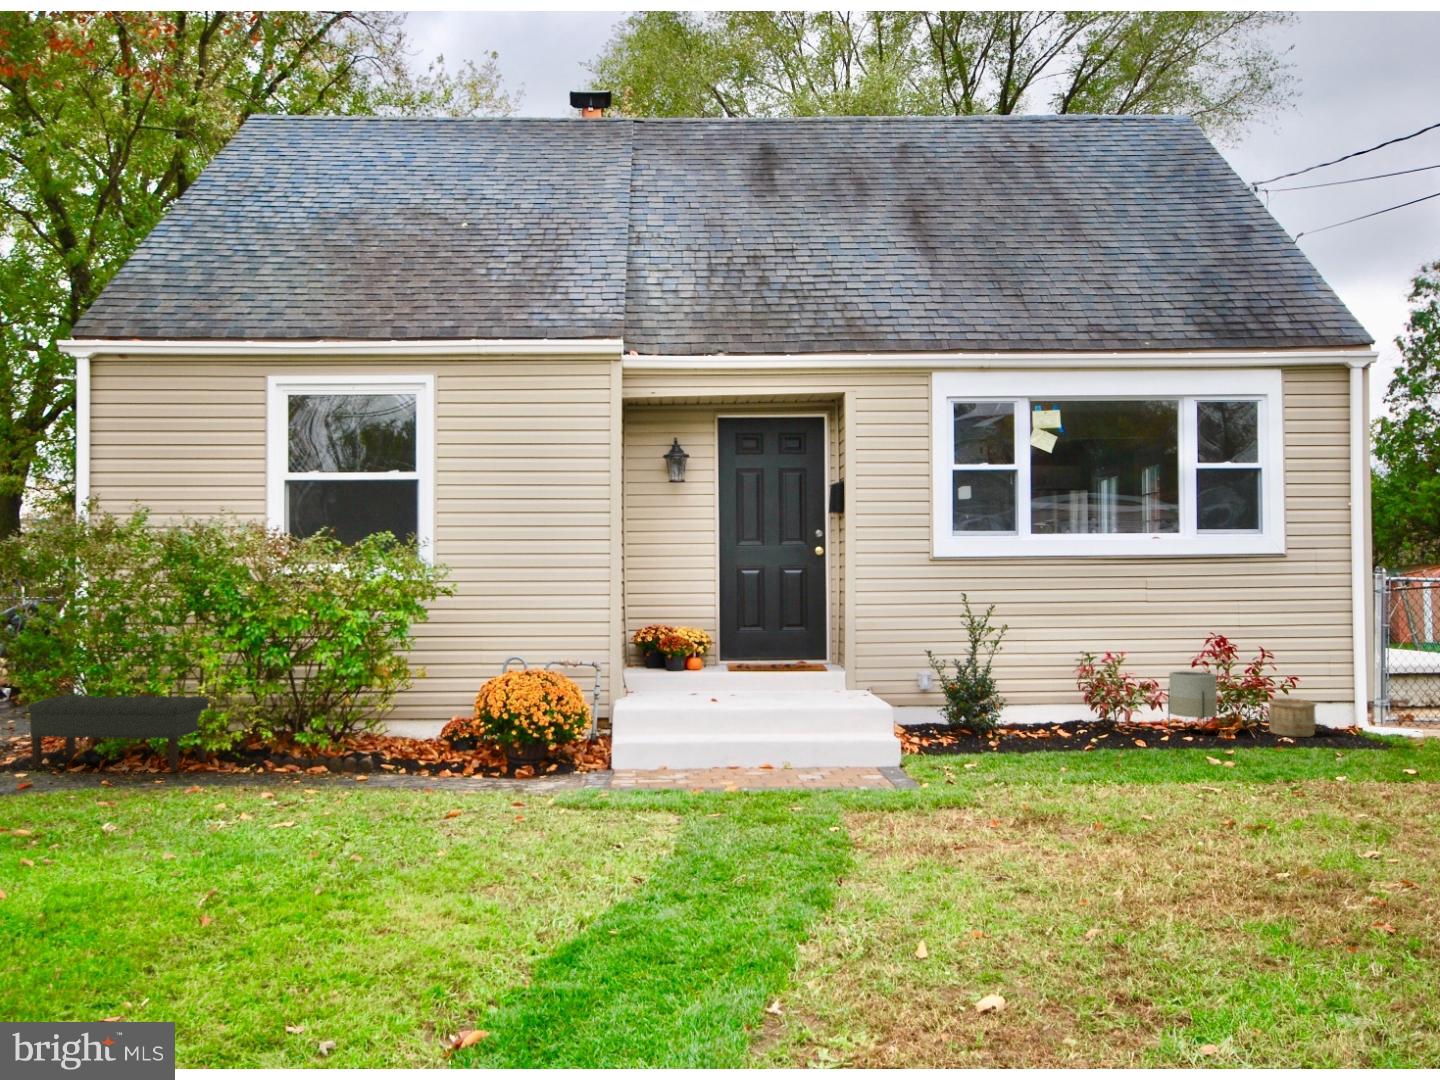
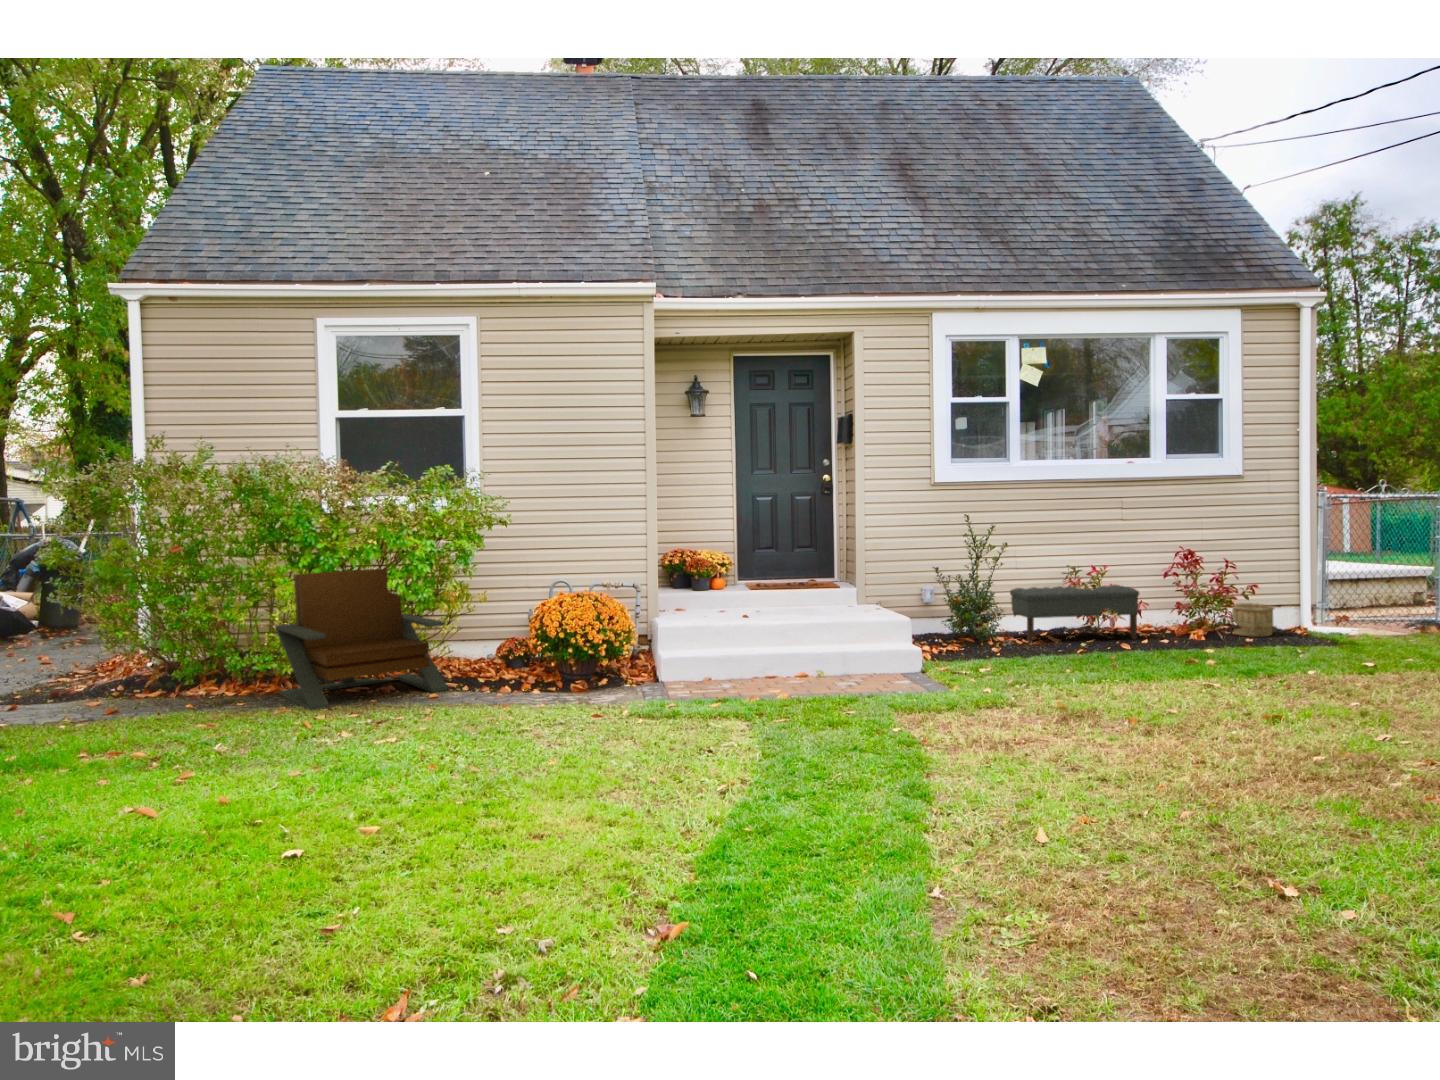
lounge chair: none [199,639,377,793] -> present [275,568,448,710]
planter: present [1168,671,1217,733] -> none [1144,582,1188,639]
bench: present [28,695,209,772] -> present [1010,585,1139,643]

